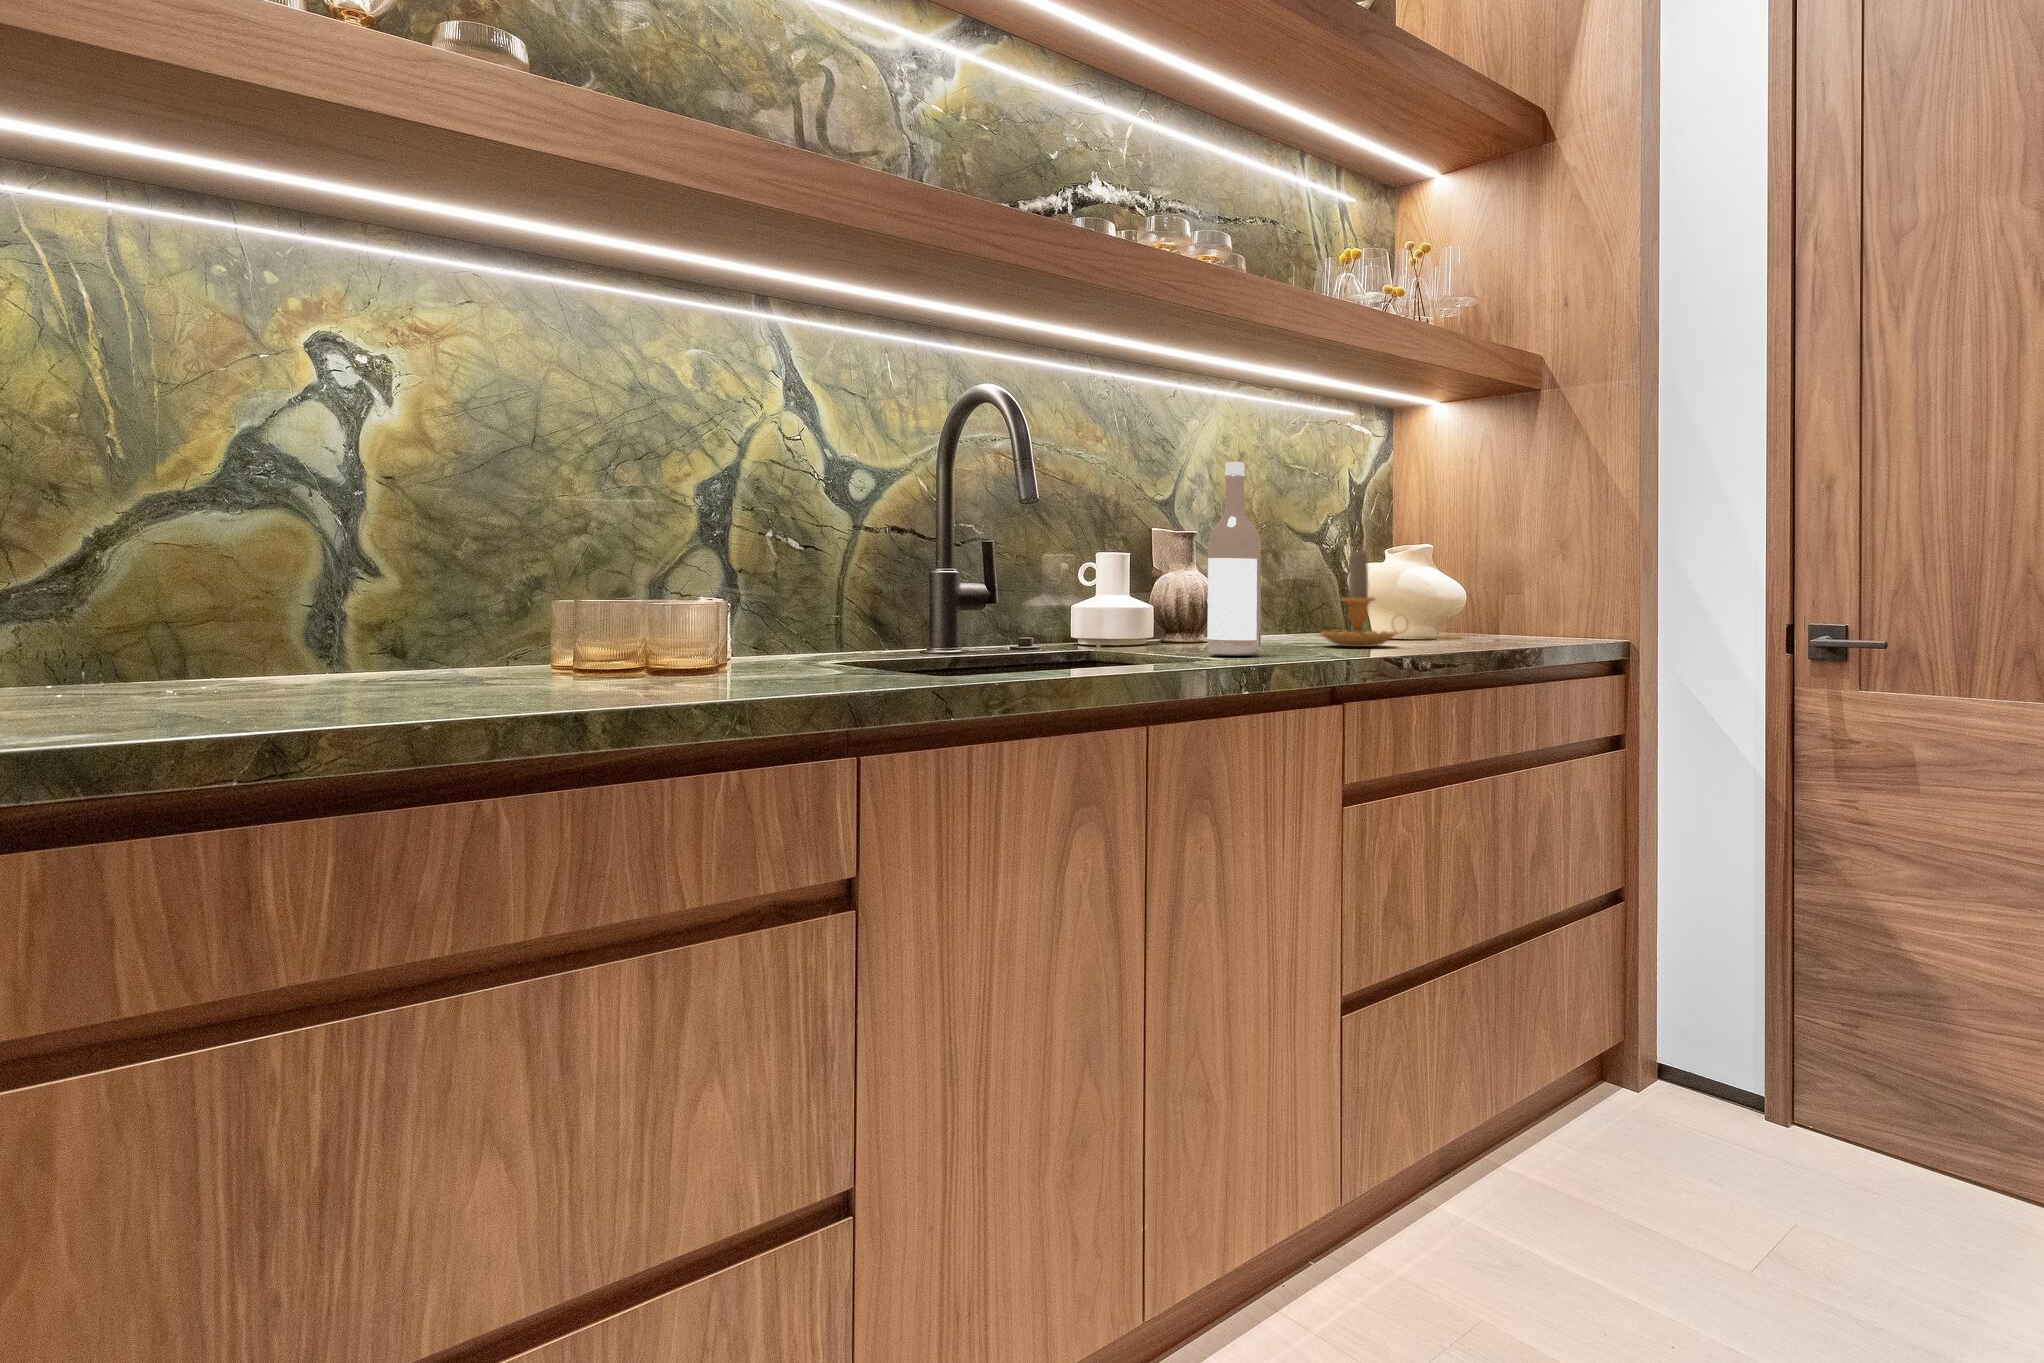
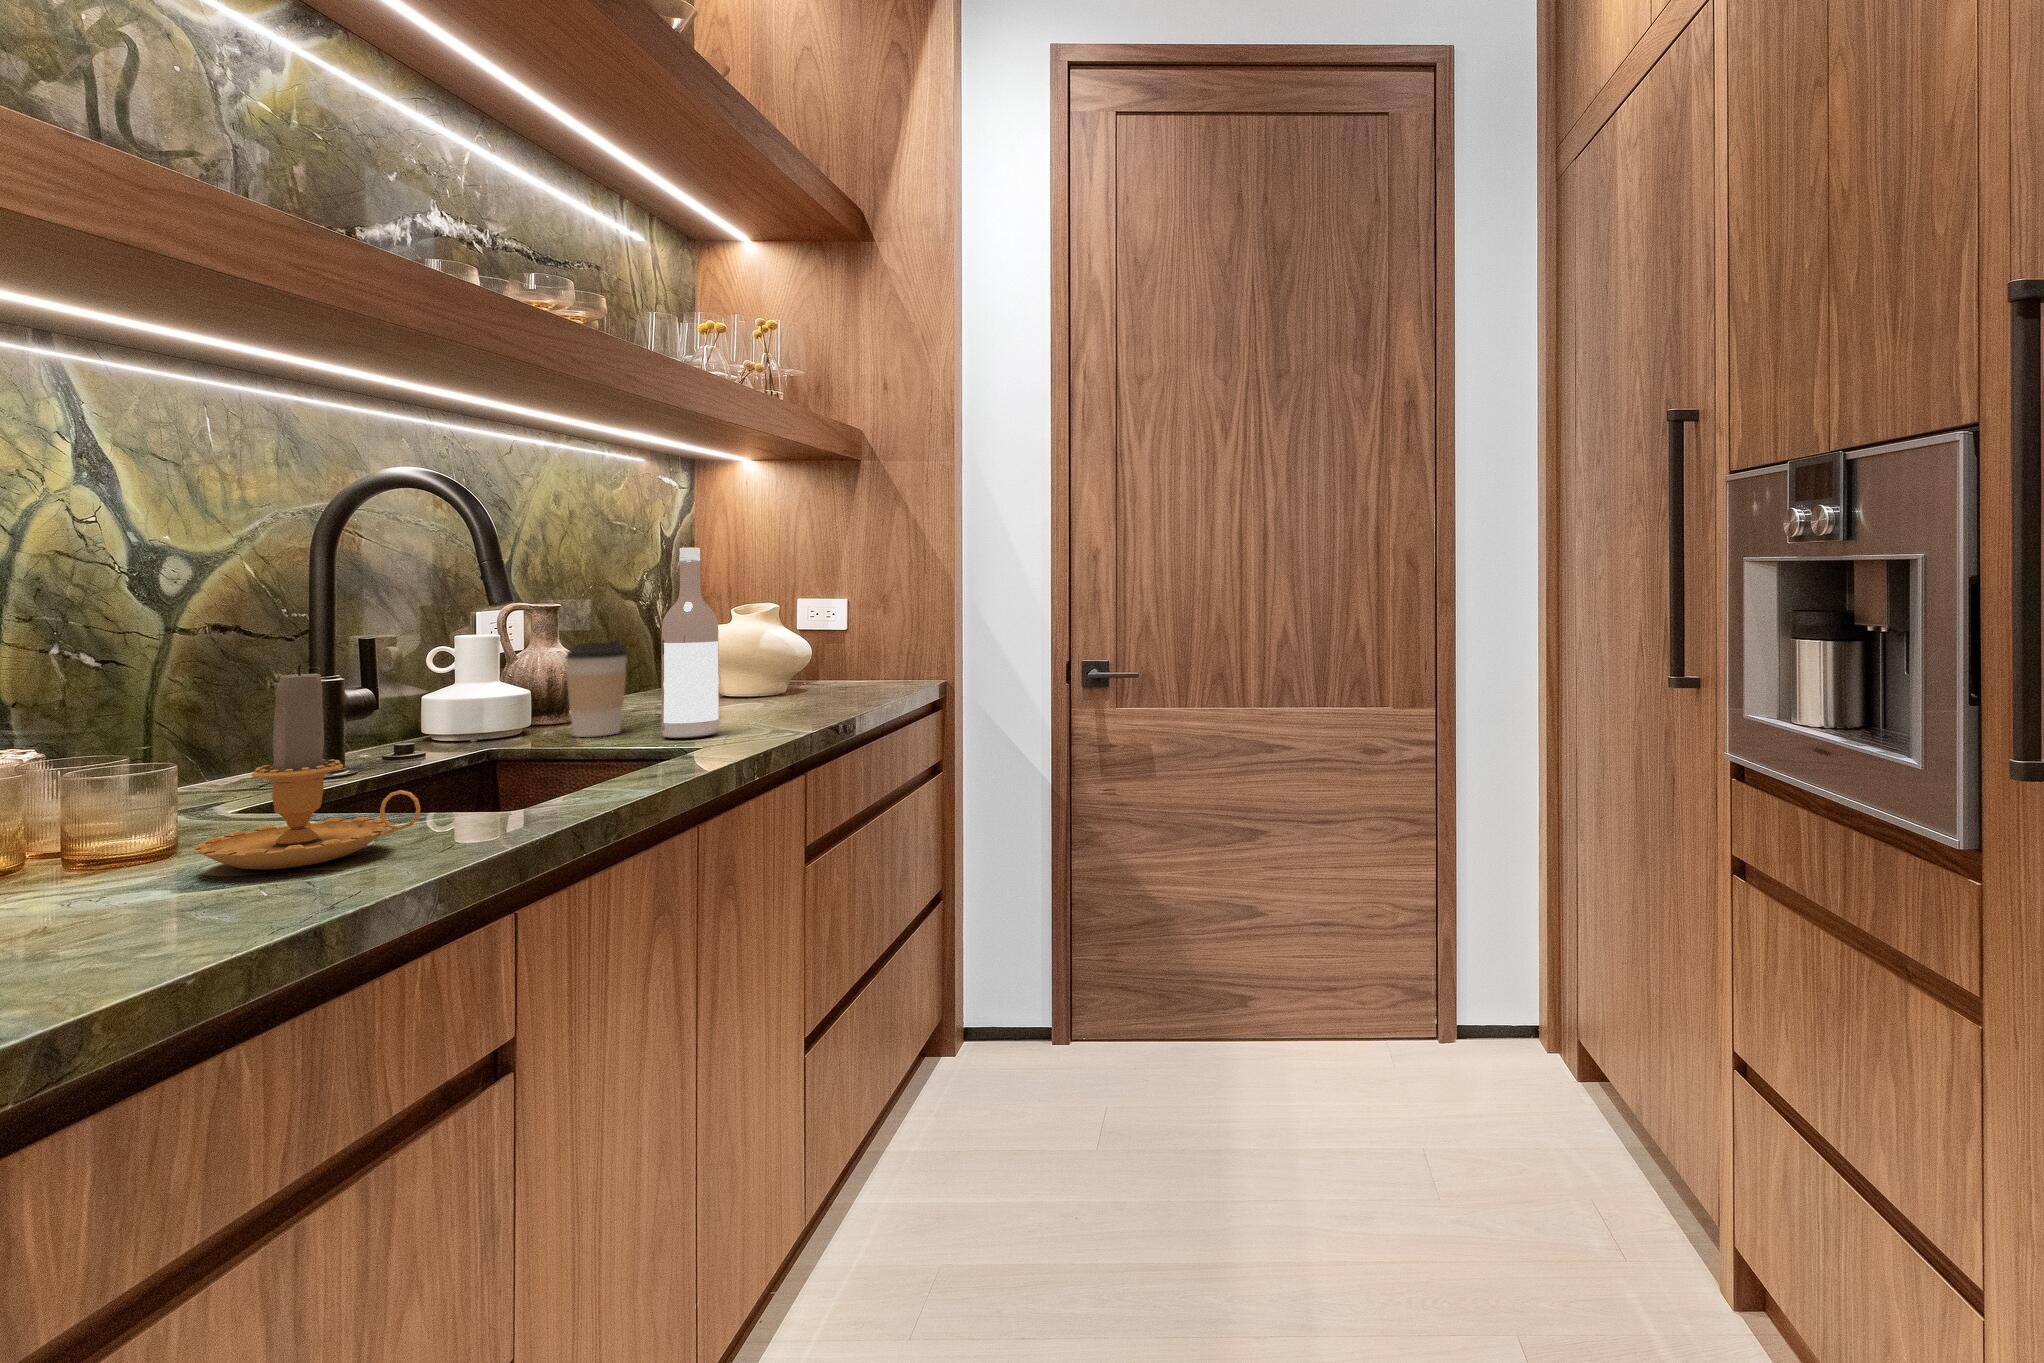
candle: present [1321,551,1404,647] -> present [195,663,421,869]
coffee cup: none [1151,560,1205,650] -> present [566,640,627,737]

